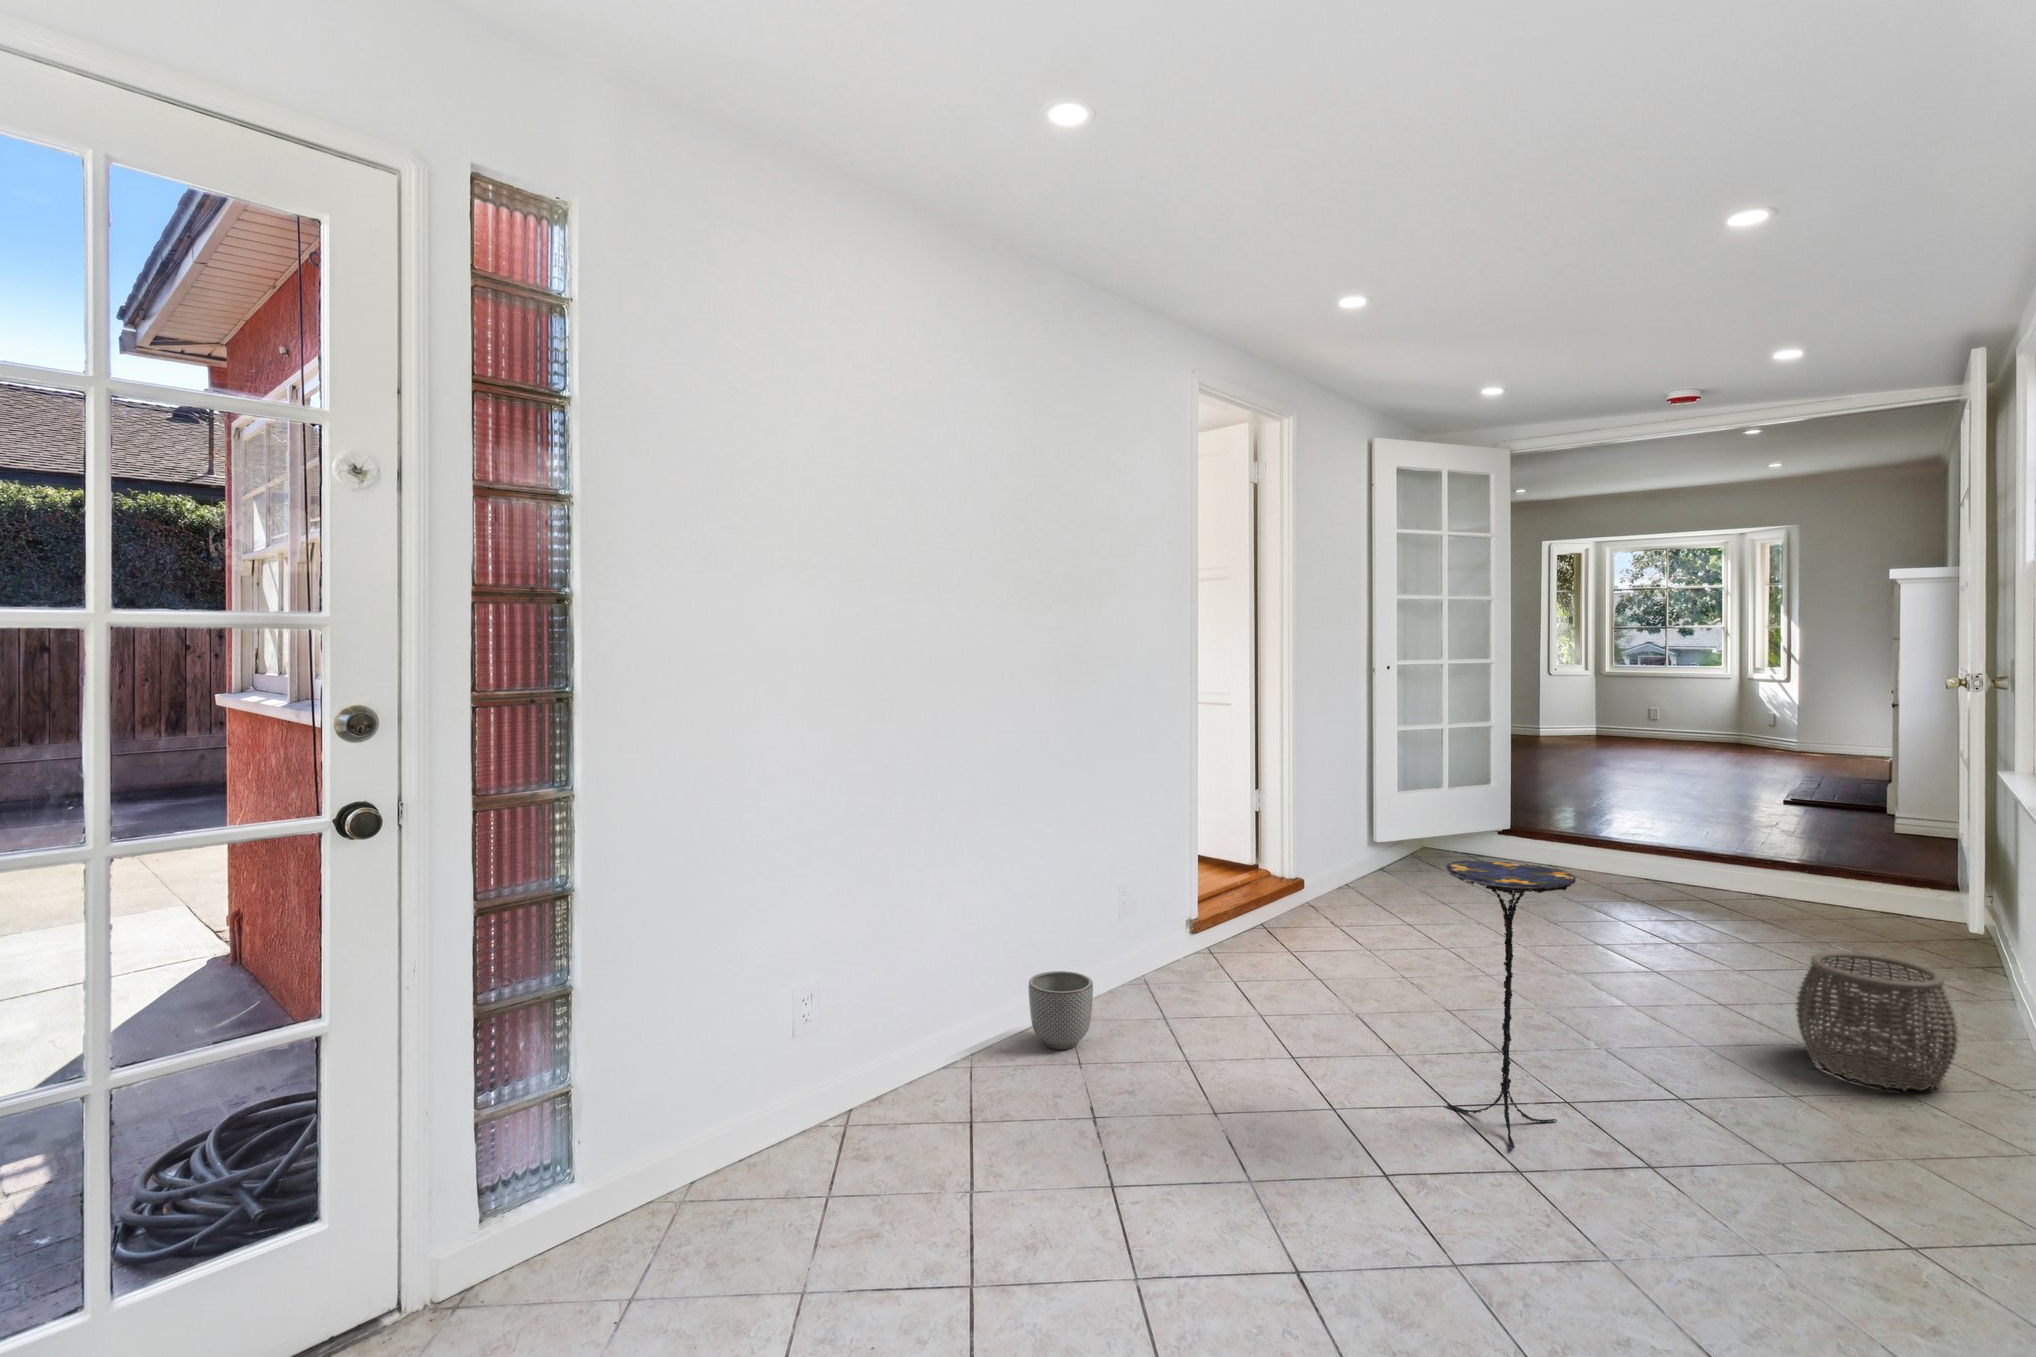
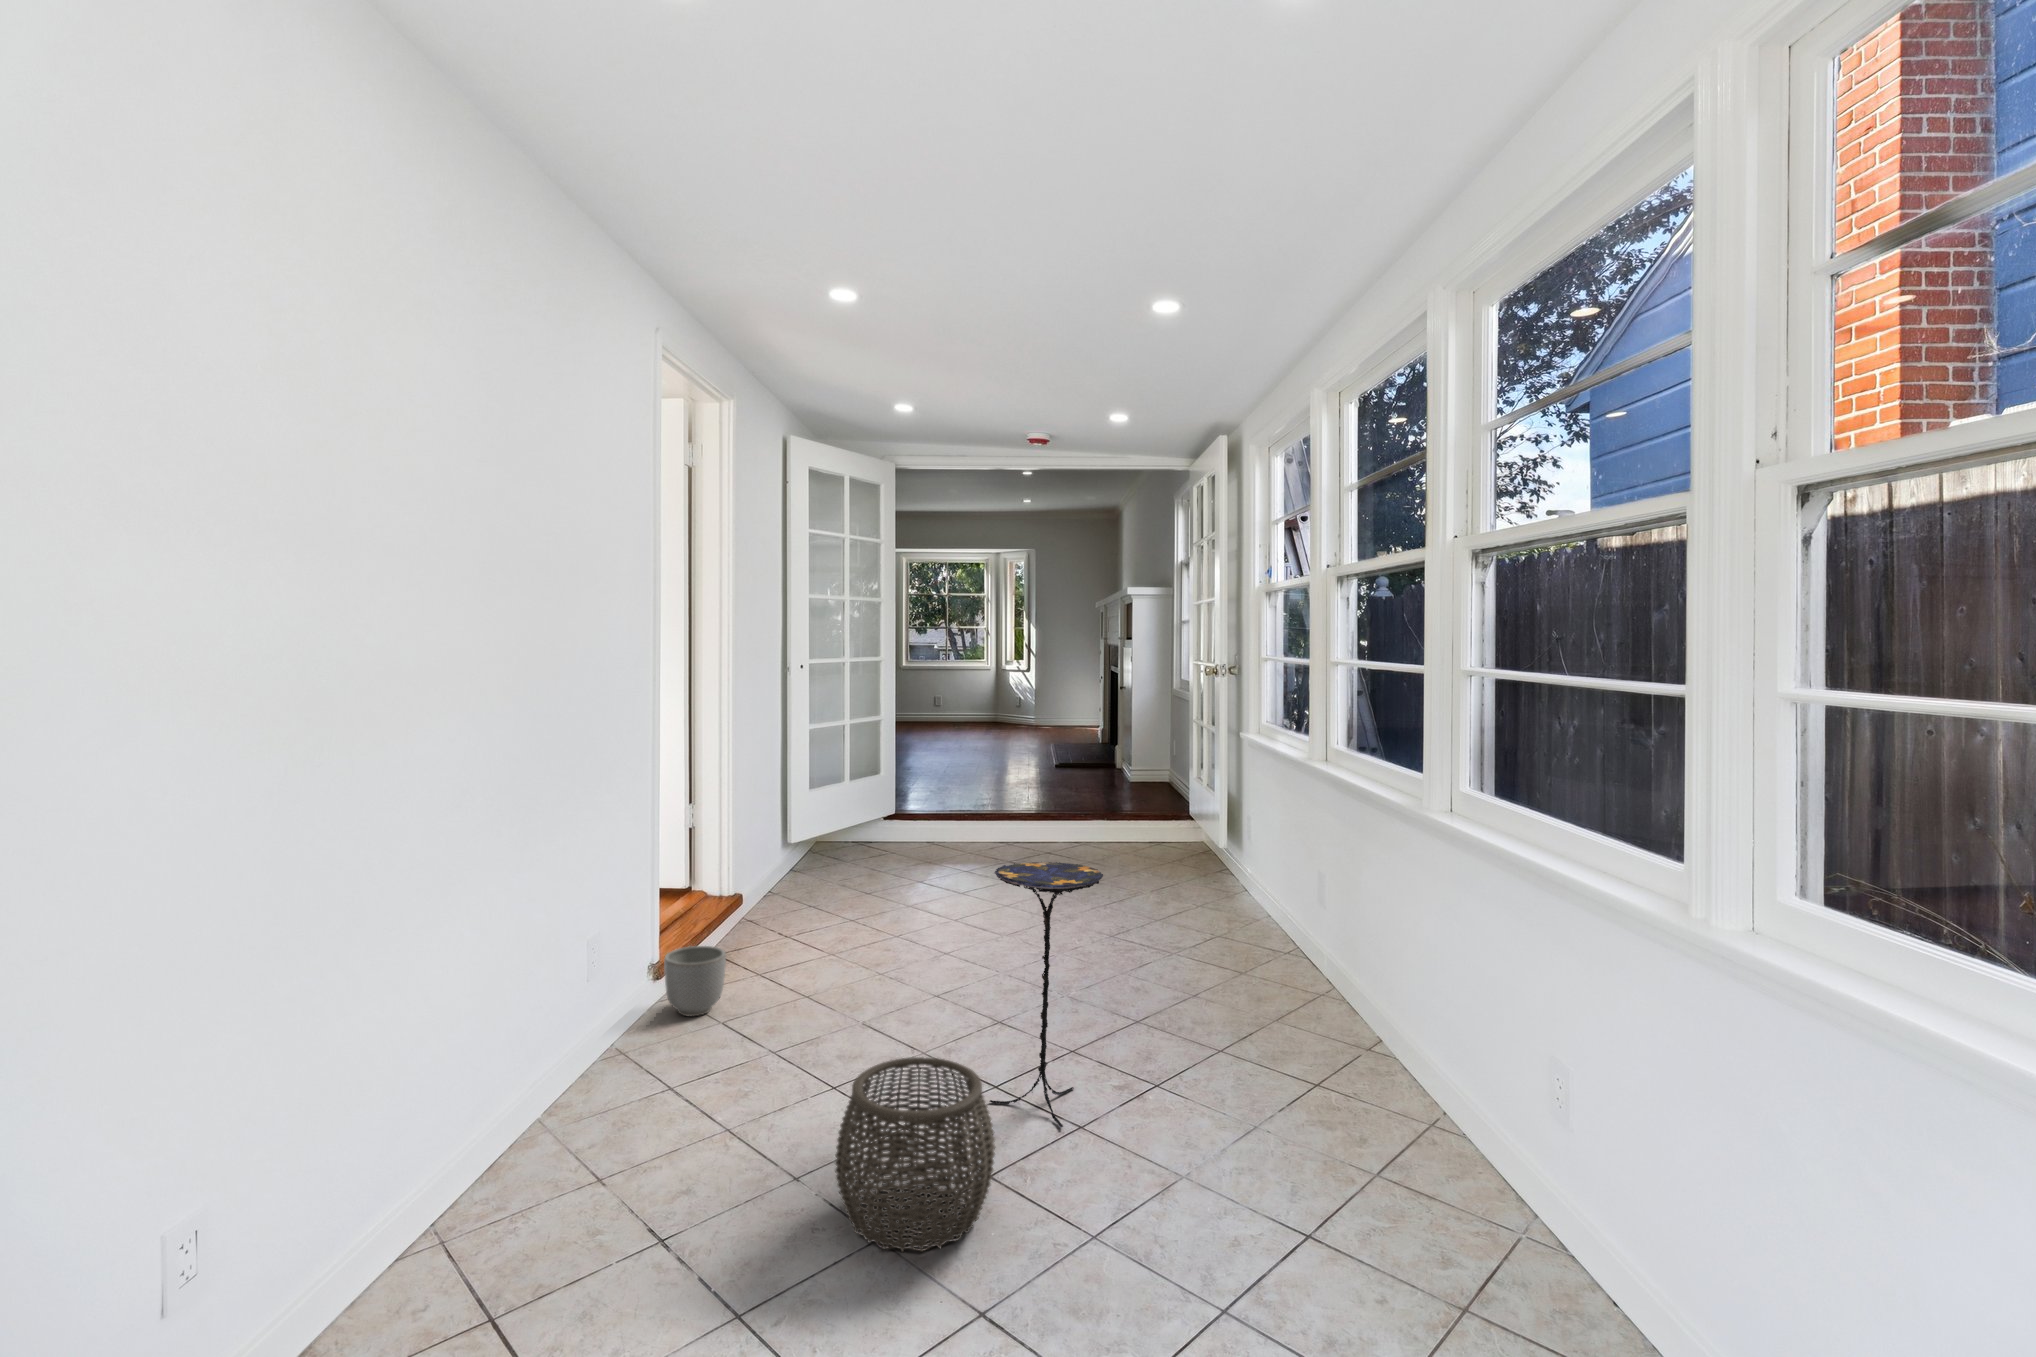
woven basket: present [1796,952,1959,1091] -> present [835,1057,995,1252]
planter: present [1028,971,1093,1050] -> present [664,946,726,1016]

